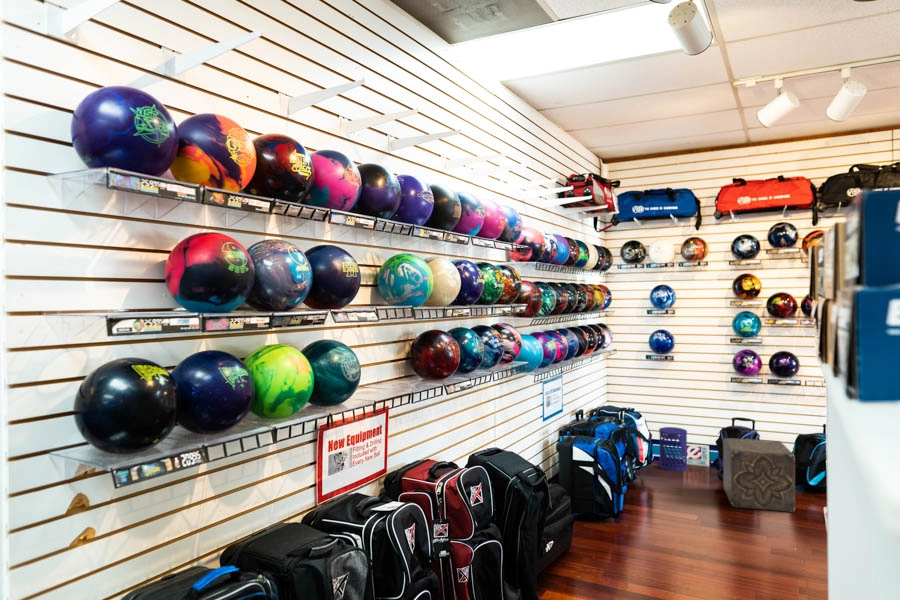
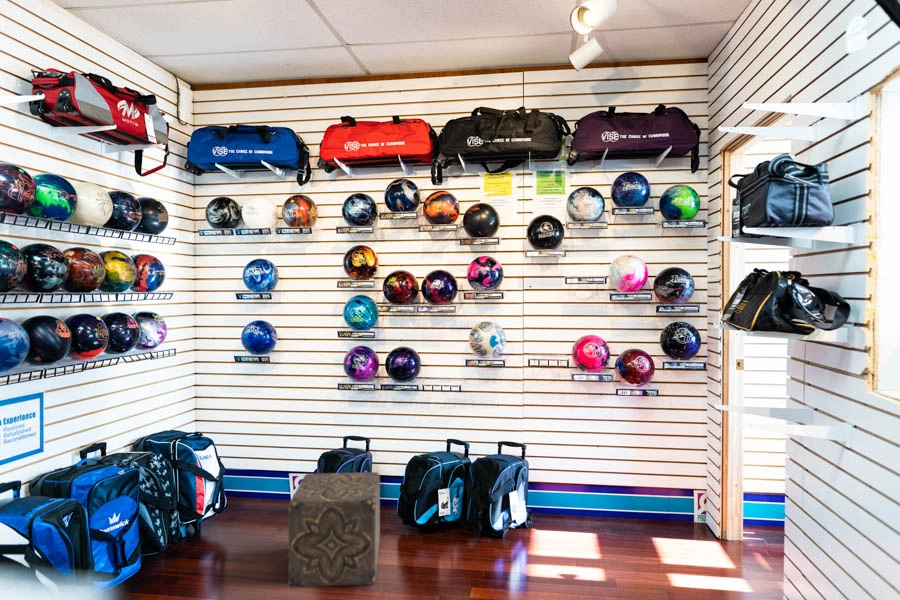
waste bin: present [659,427,687,471] -> none [250,452,288,516]

